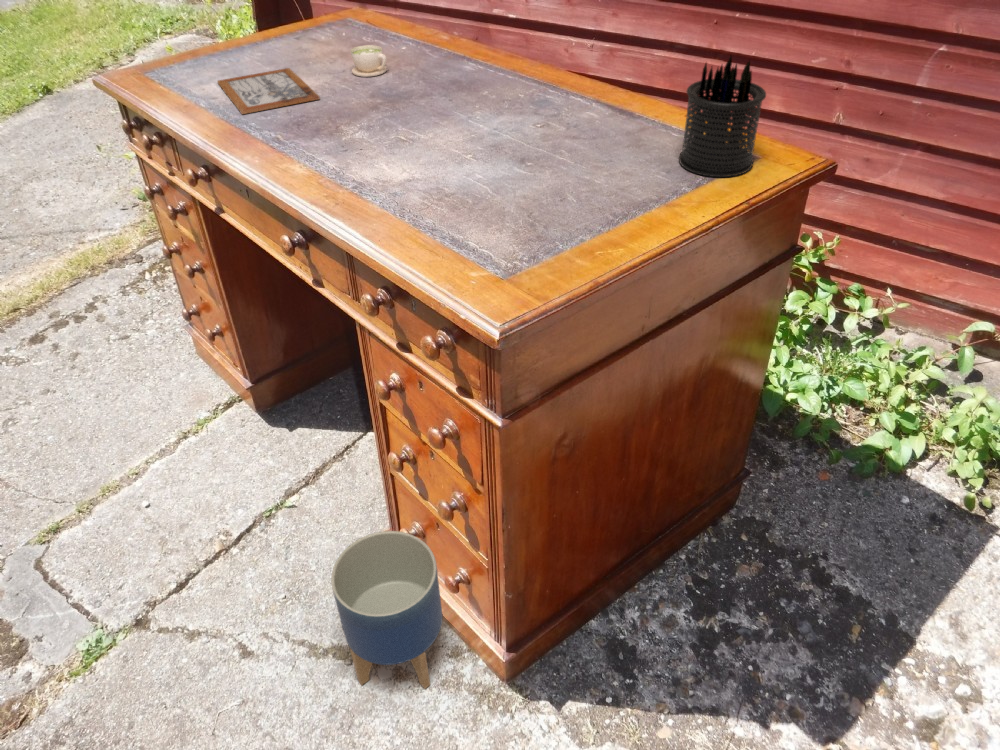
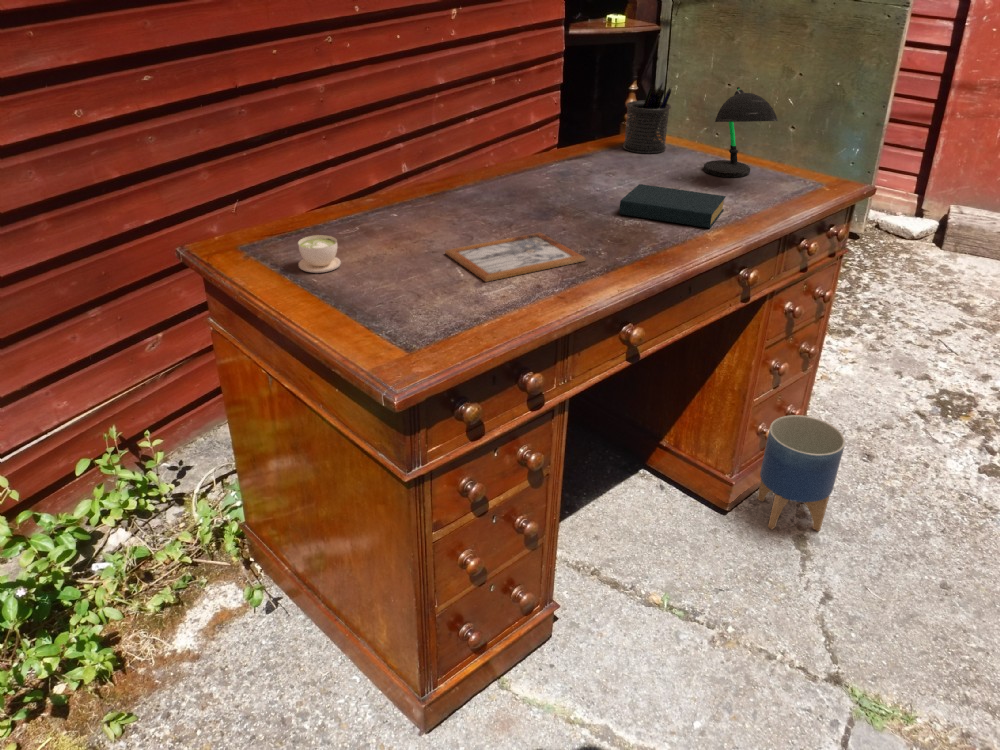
coffee cup: present [351,45,387,77] -> present [298,235,341,273]
desk lamp: none [458,65,629,231] -> present [704,87,778,177]
hardback book: none [304,116,440,188] -> present [619,184,726,228]

